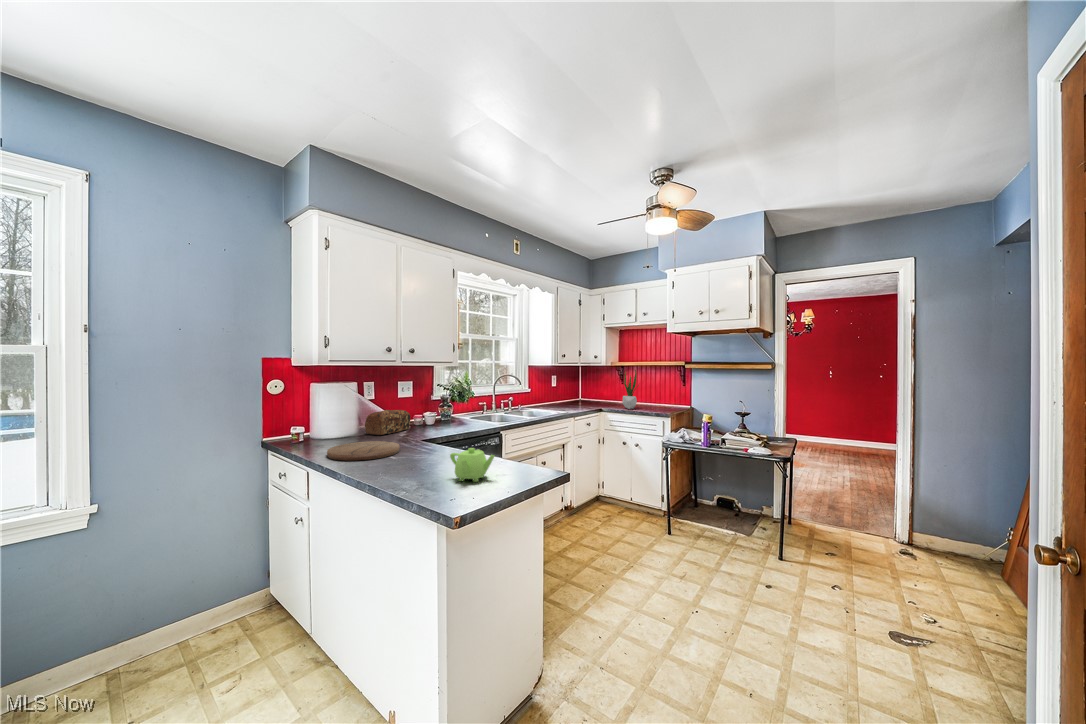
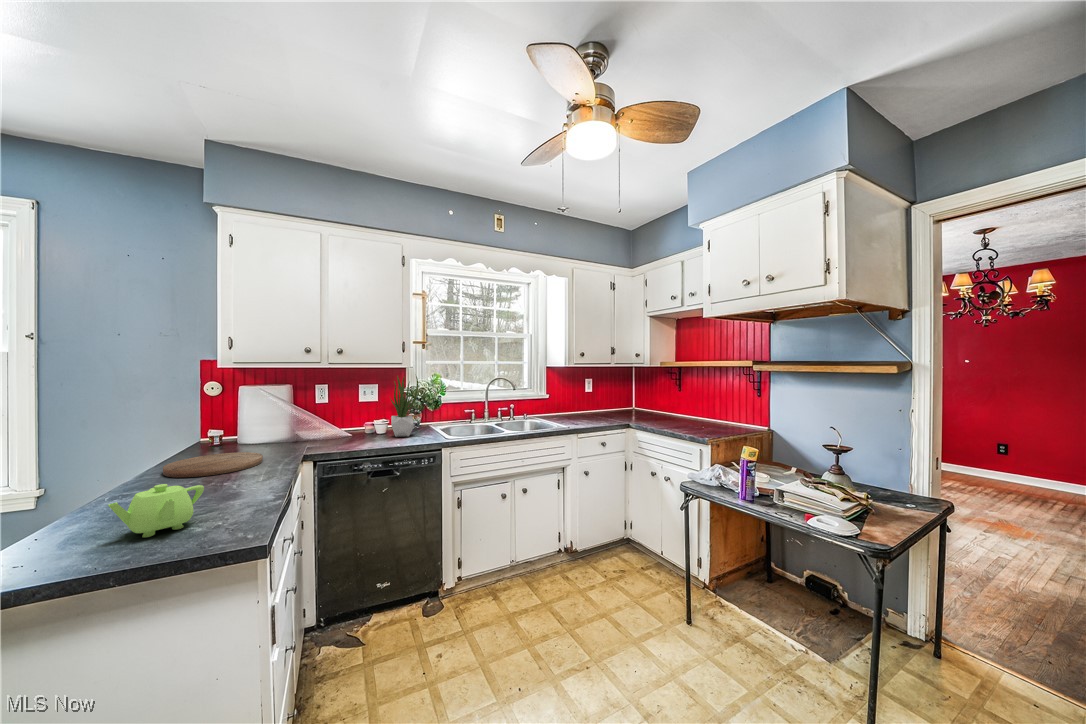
potted plant: present [622,370,638,409] -> present [390,376,418,437]
bread loaf: present [365,410,410,435] -> none [295,416,350,444]

